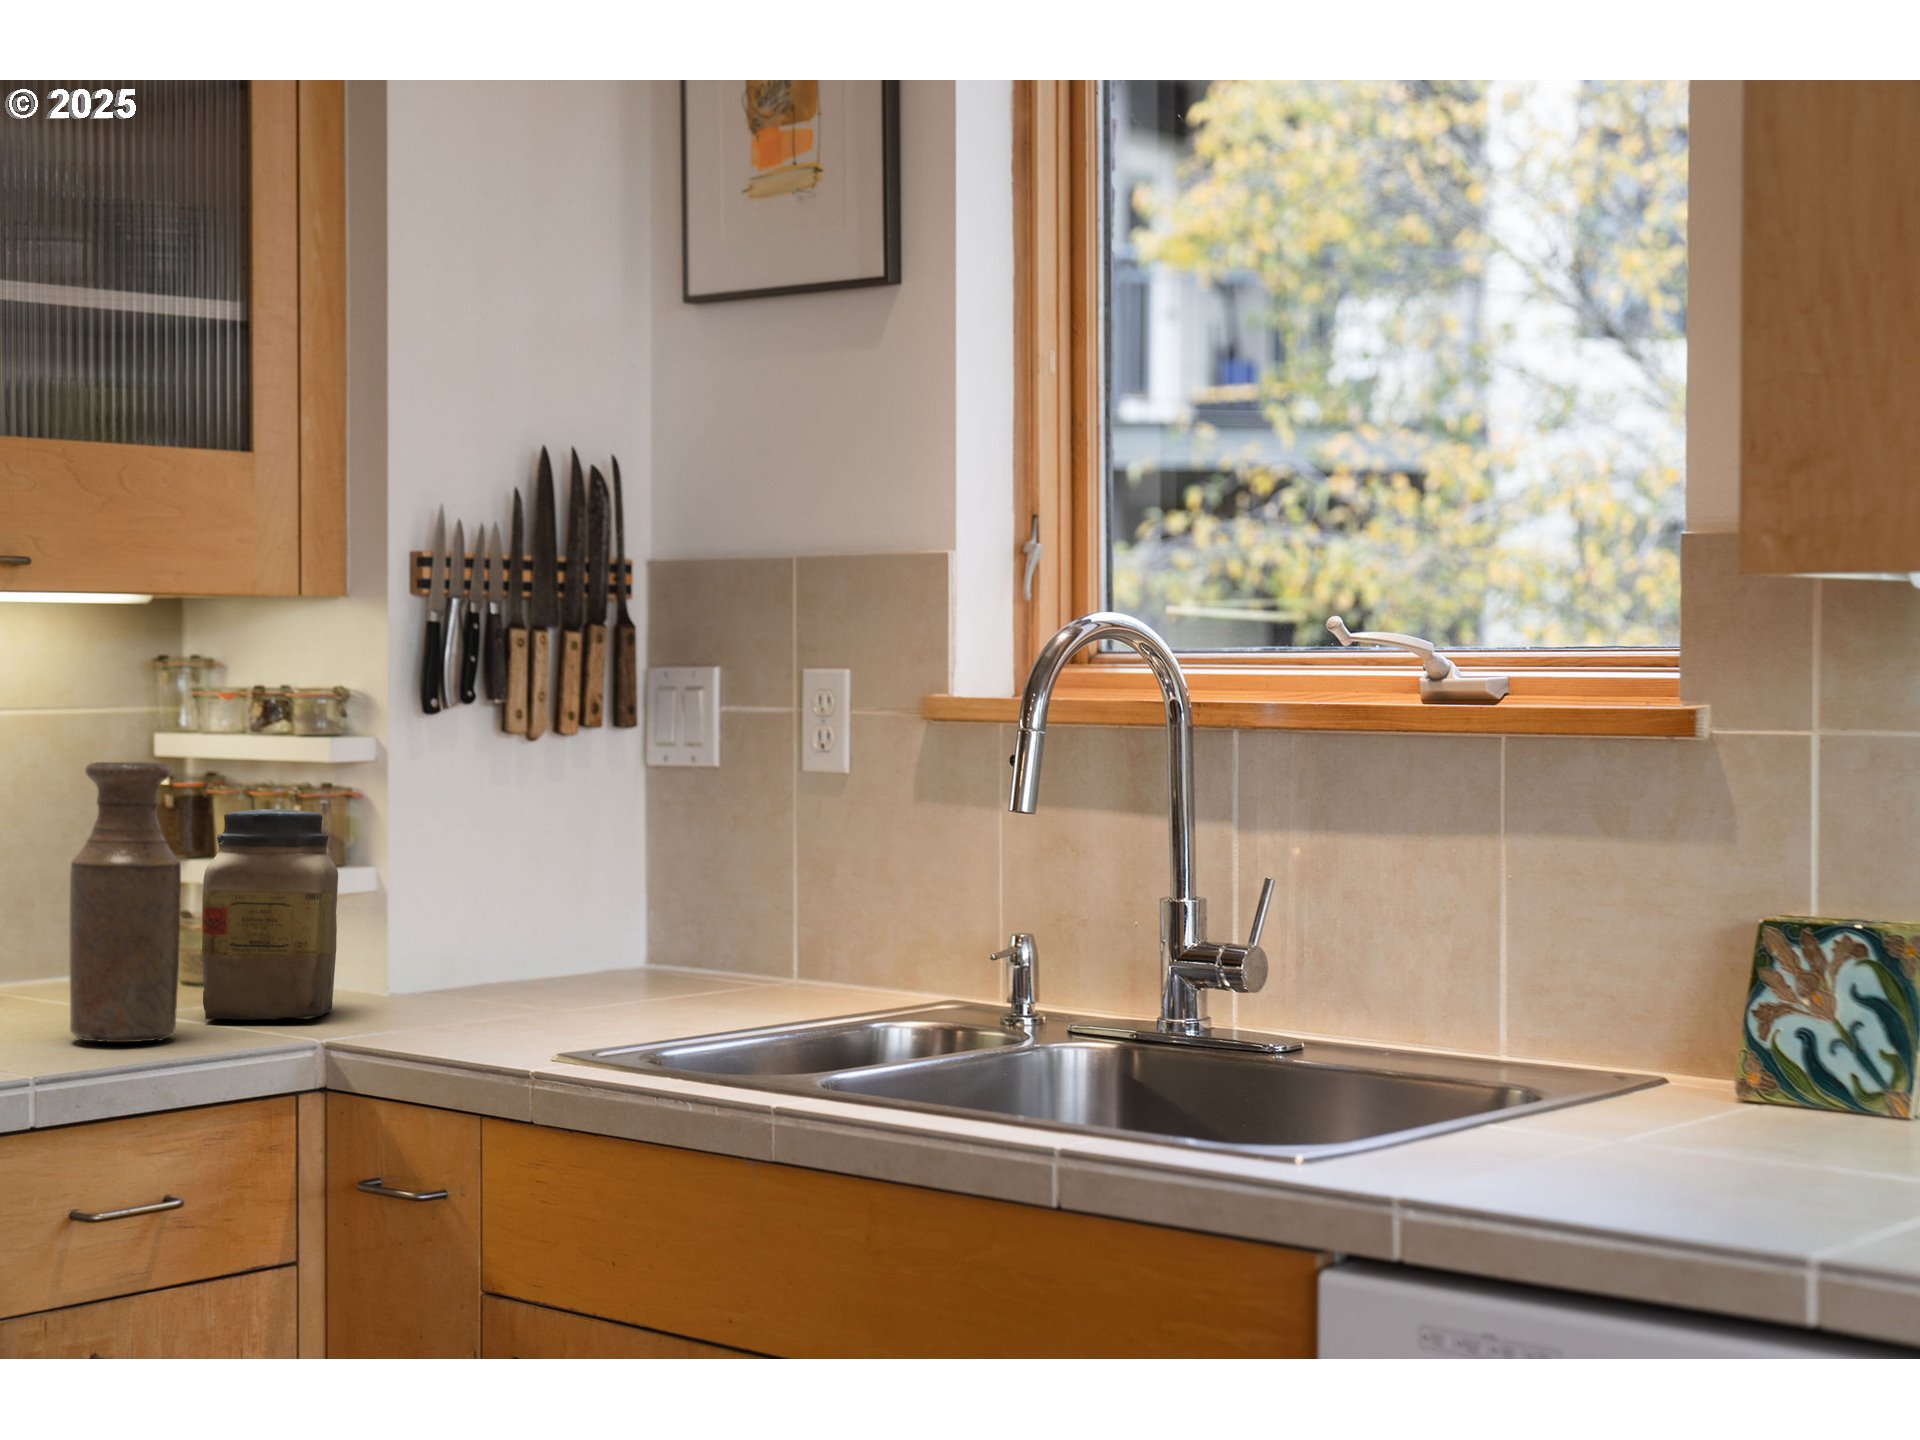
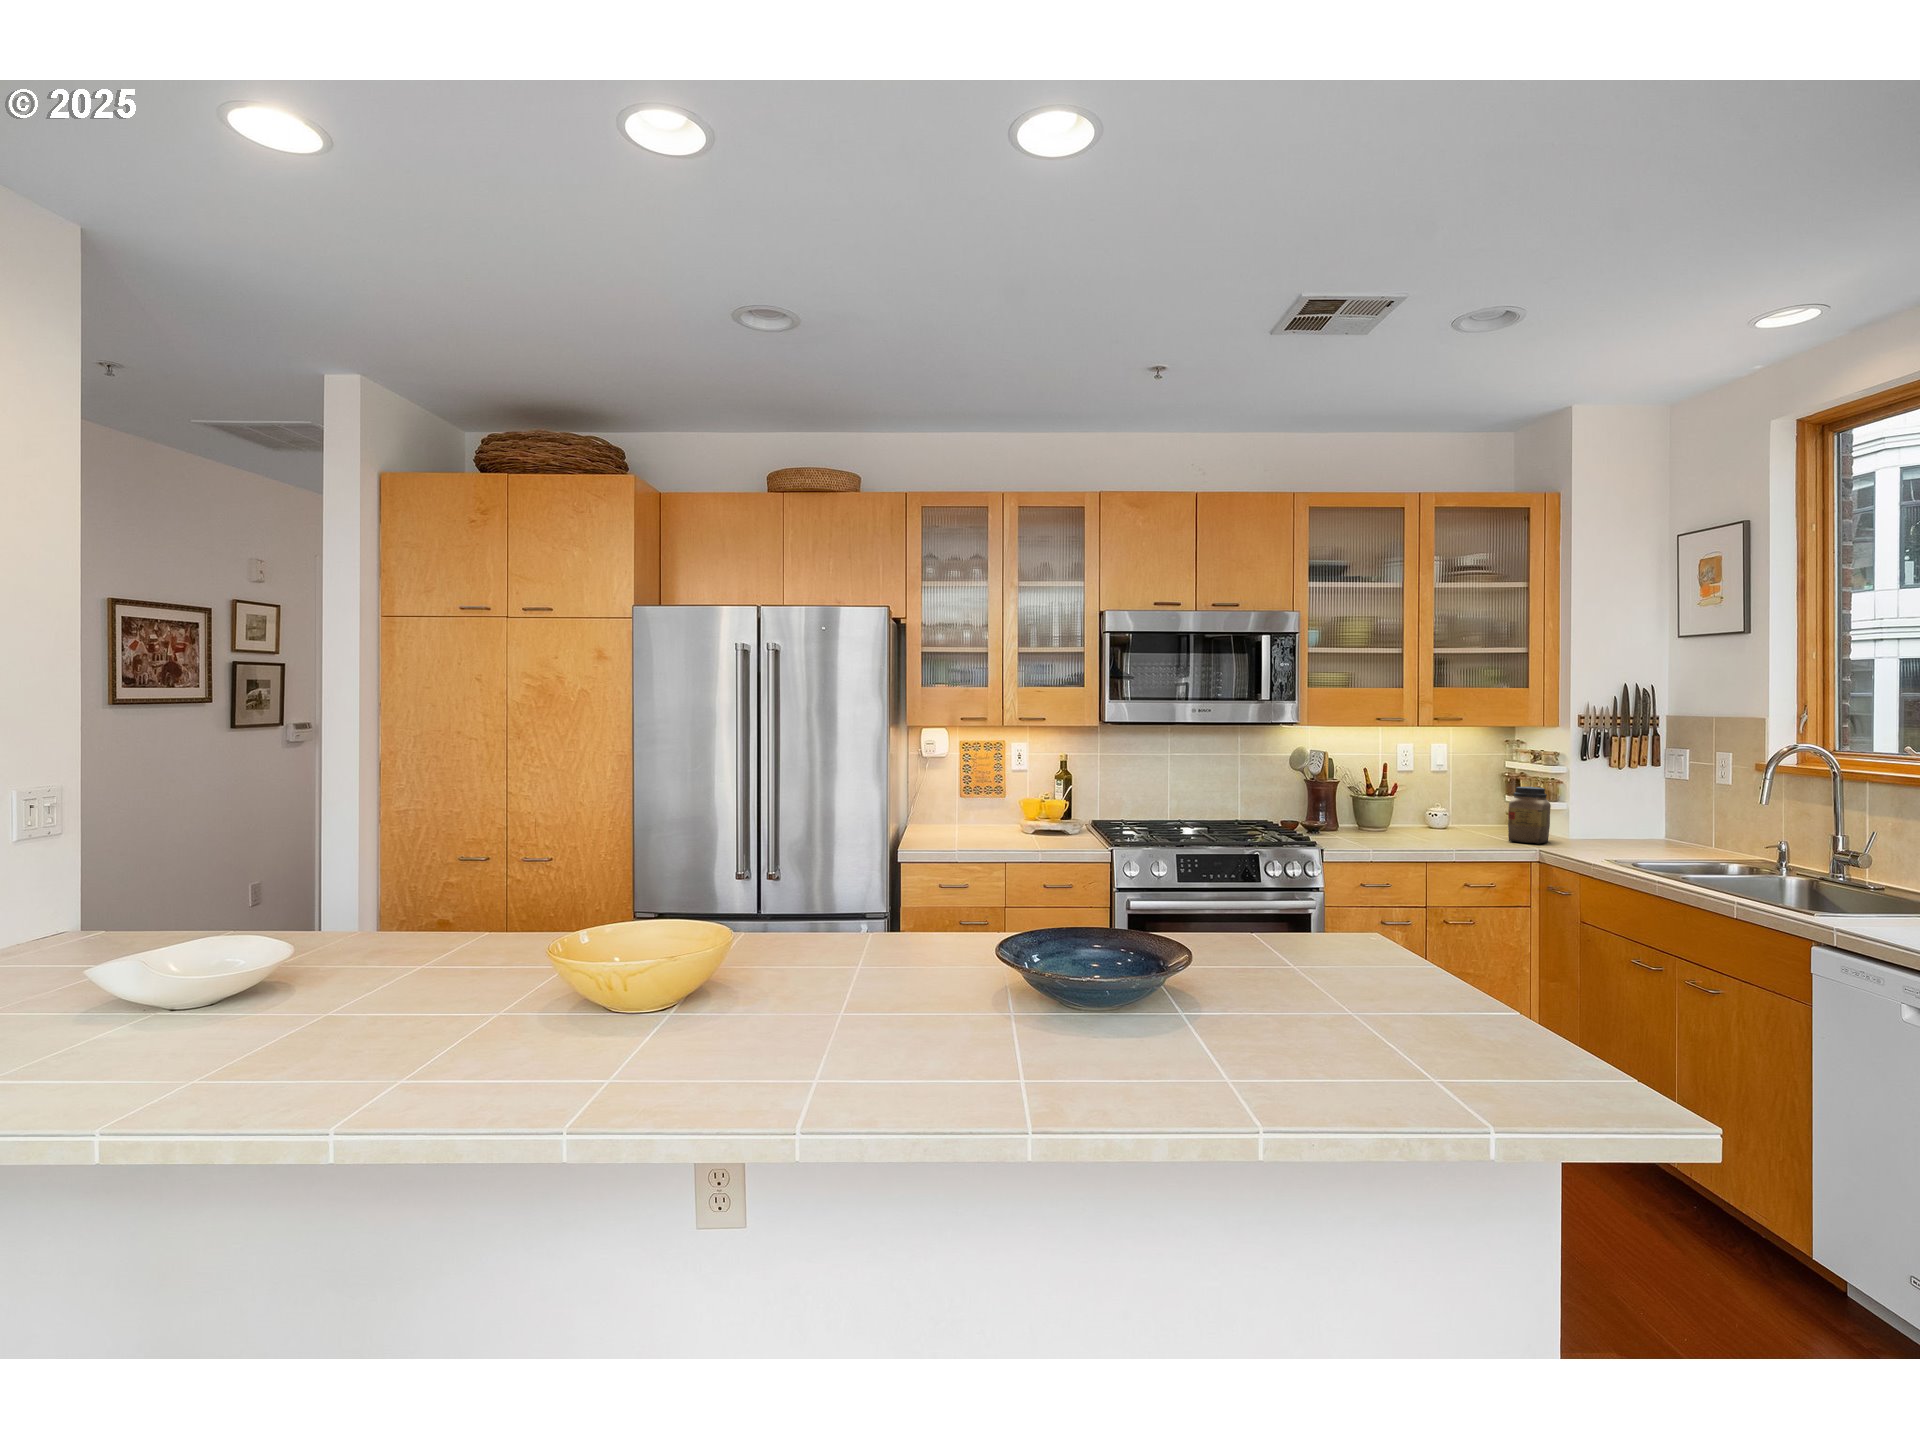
bottle: present [69,762,181,1042] -> none [1469,774,1500,845]

